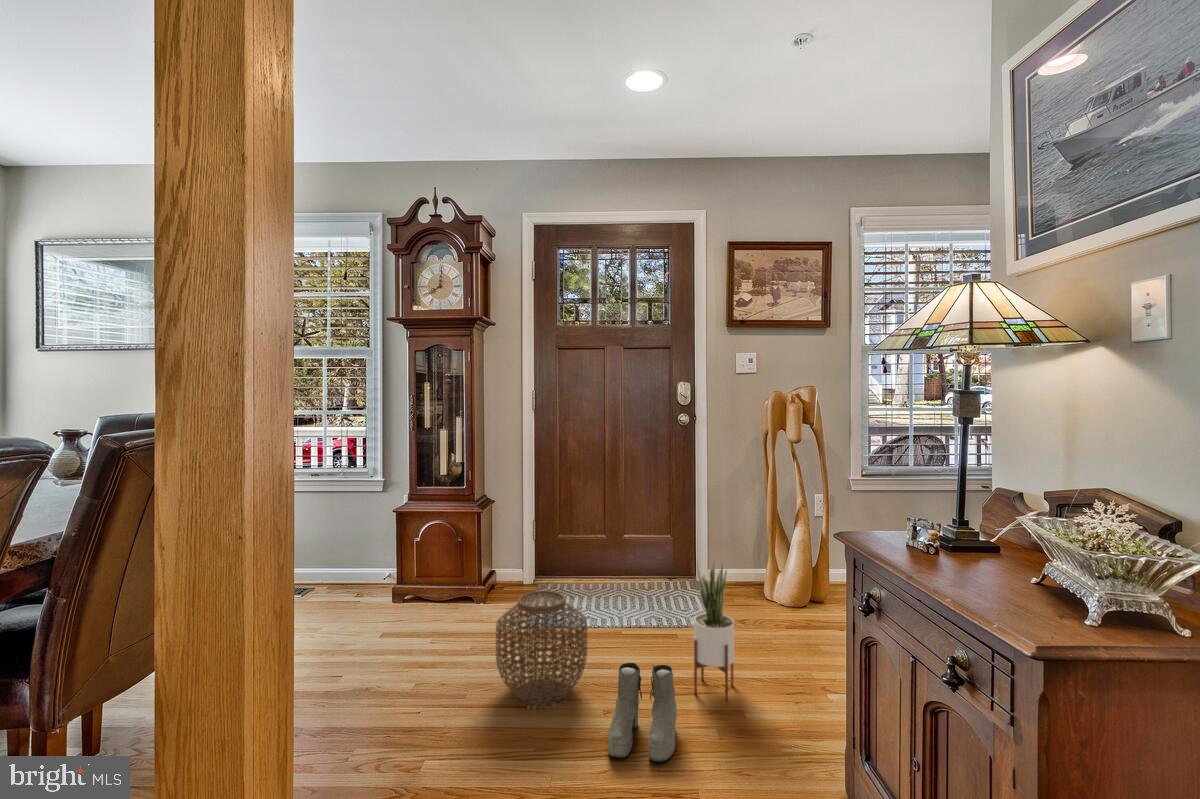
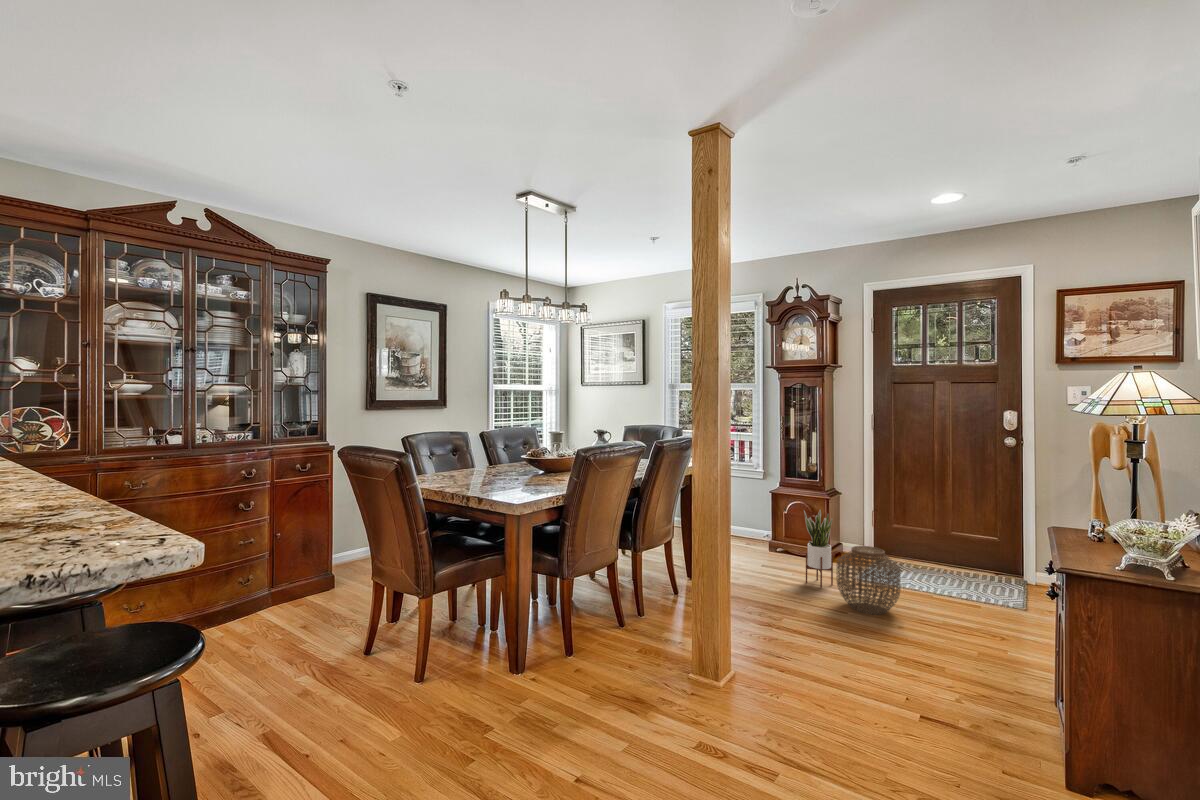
potted plant: present [694,557,734,700] -> present [804,510,833,588]
boots: present [608,663,677,762] -> none [907,594,962,652]

